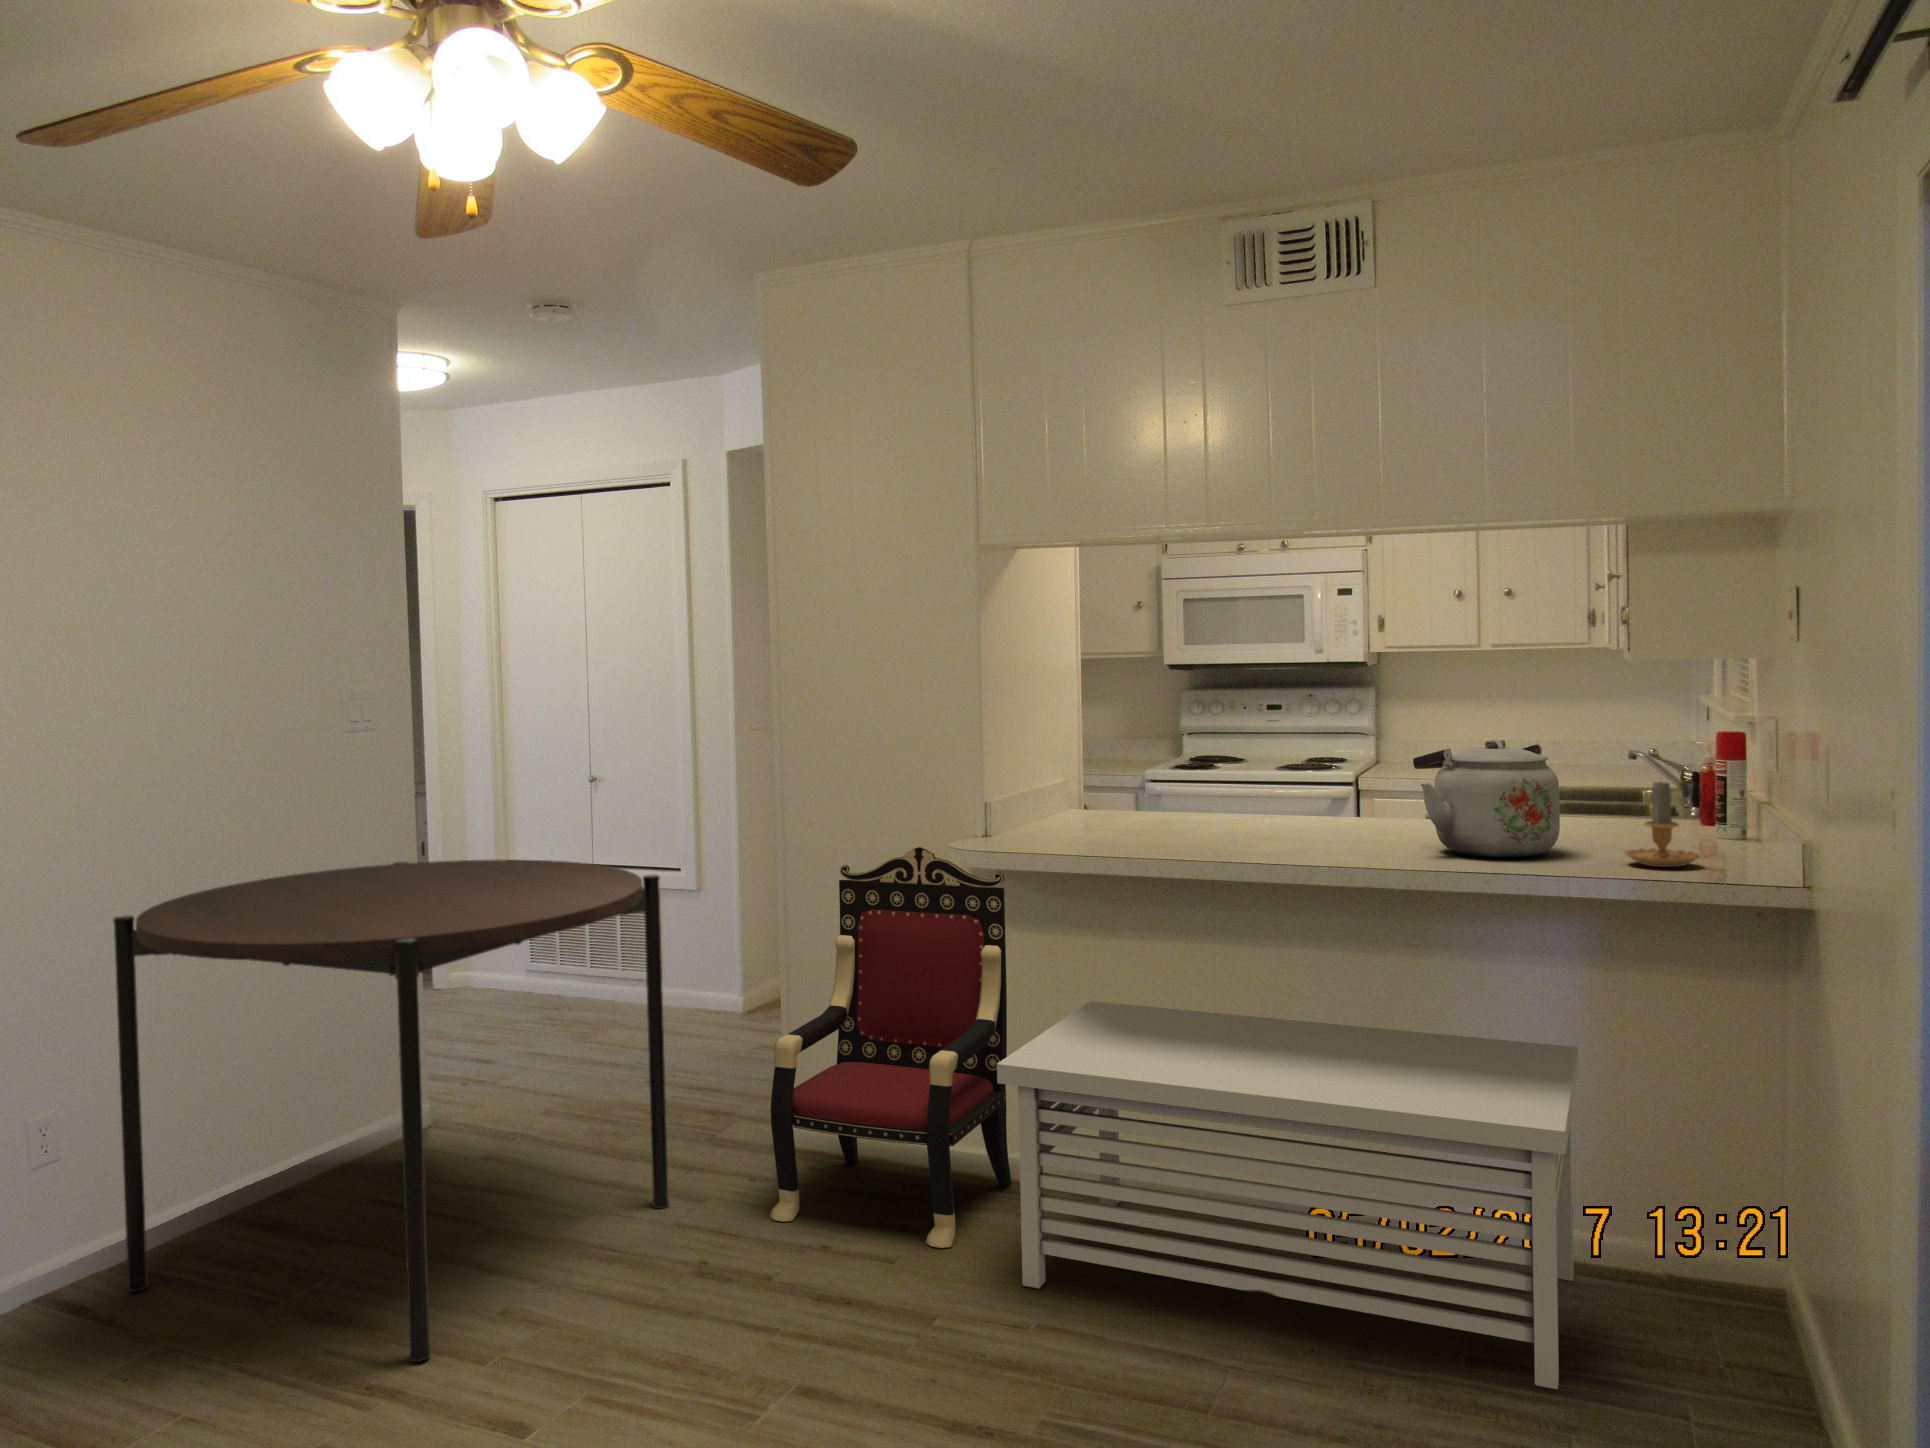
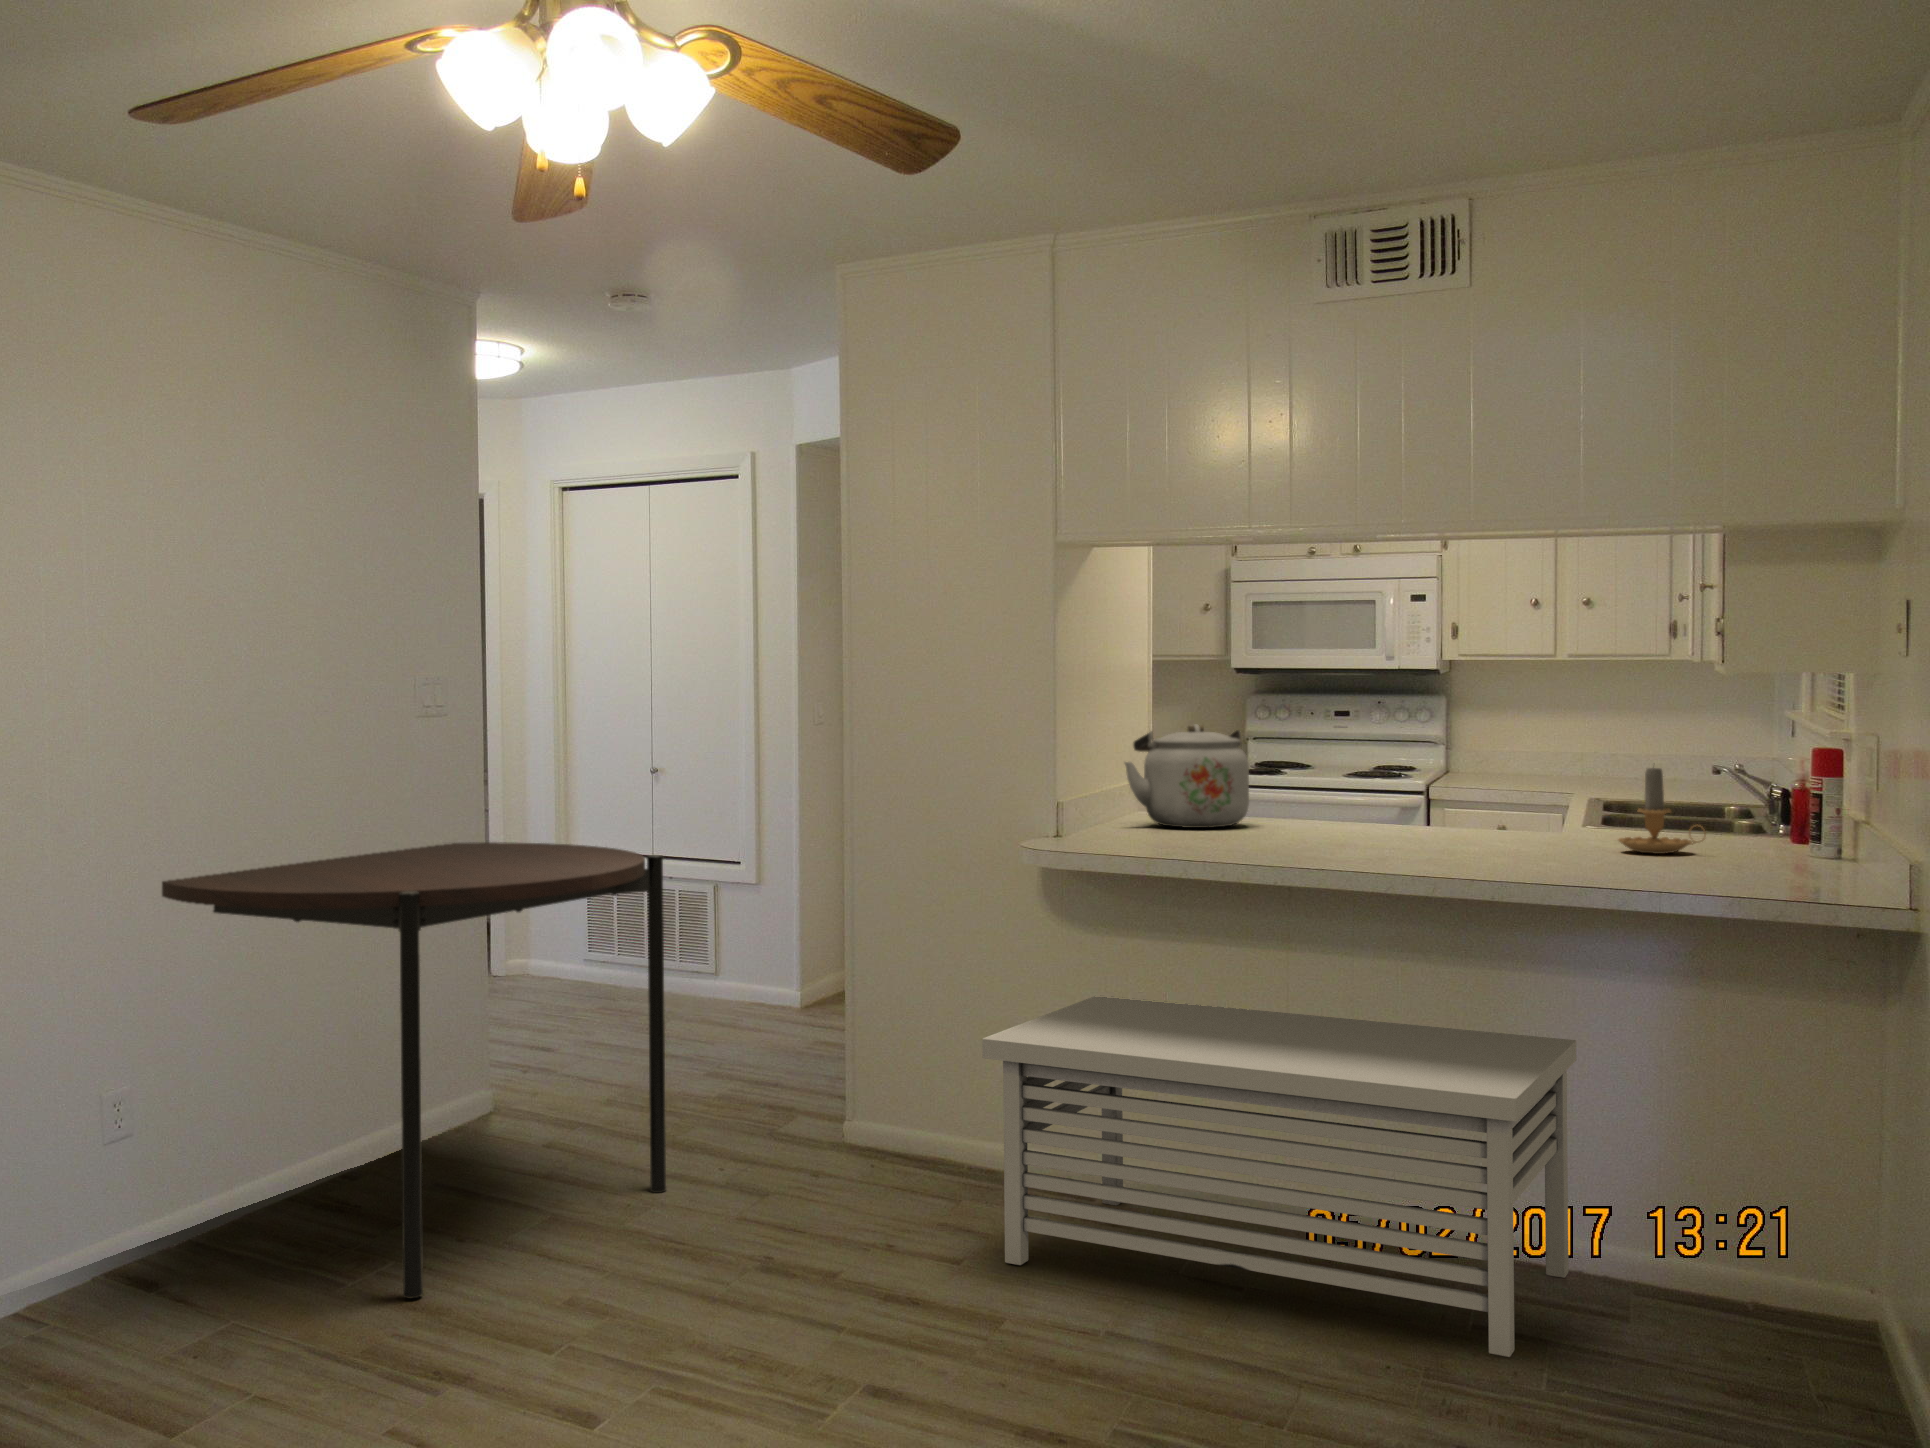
kettle: present [1413,739,1560,857] -> present [1125,724,1249,828]
armchair: present [770,847,1011,1248] -> none [765,836,1016,1231]

